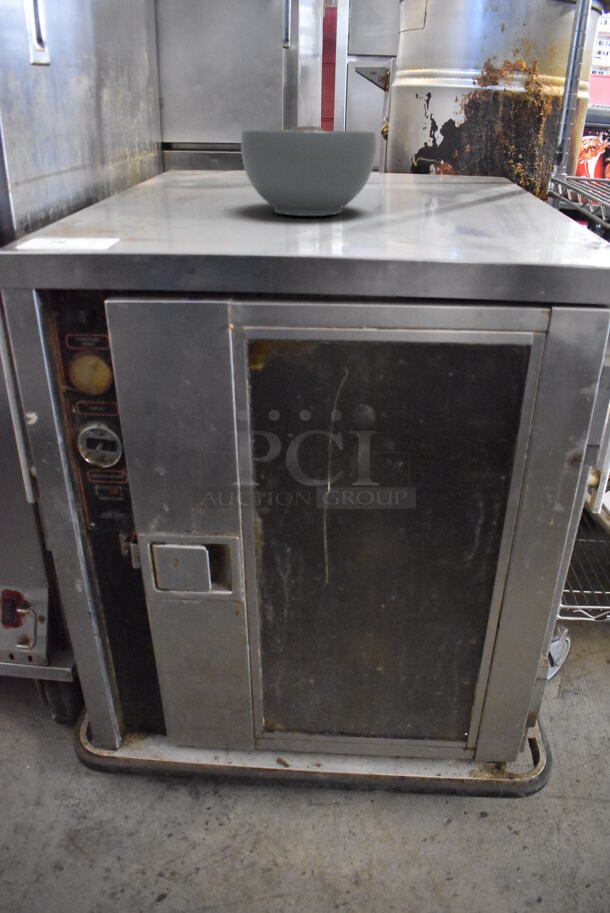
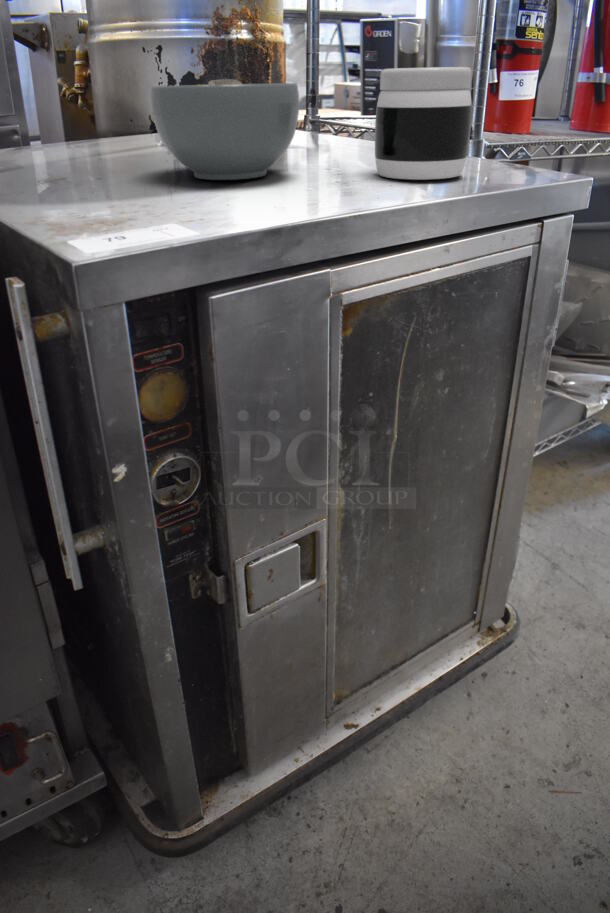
jar: none [428,121,538,239] -> present [375,67,472,180]

